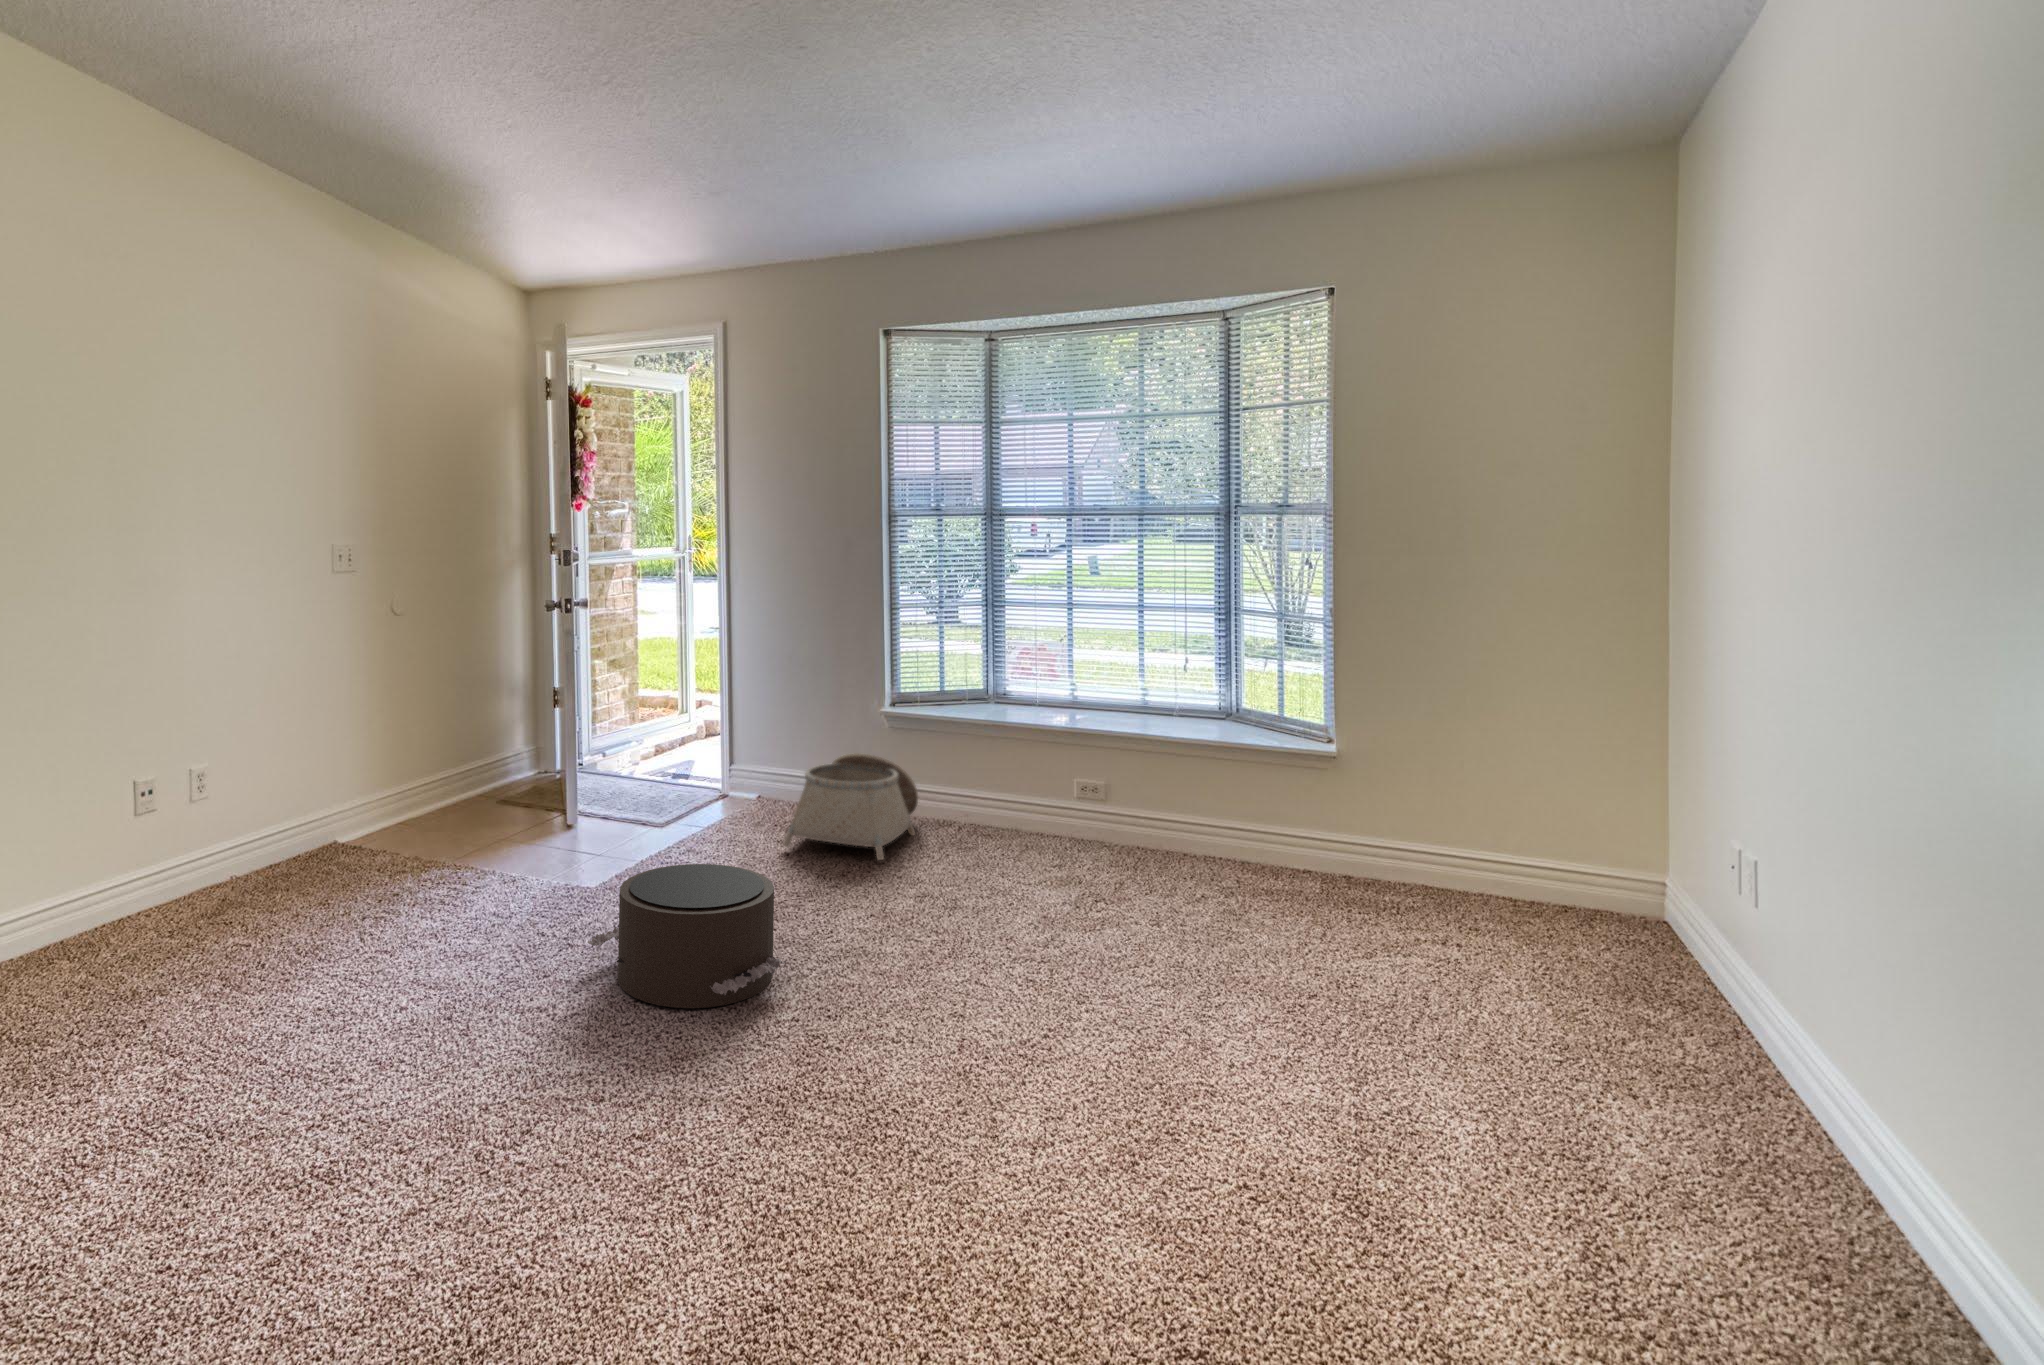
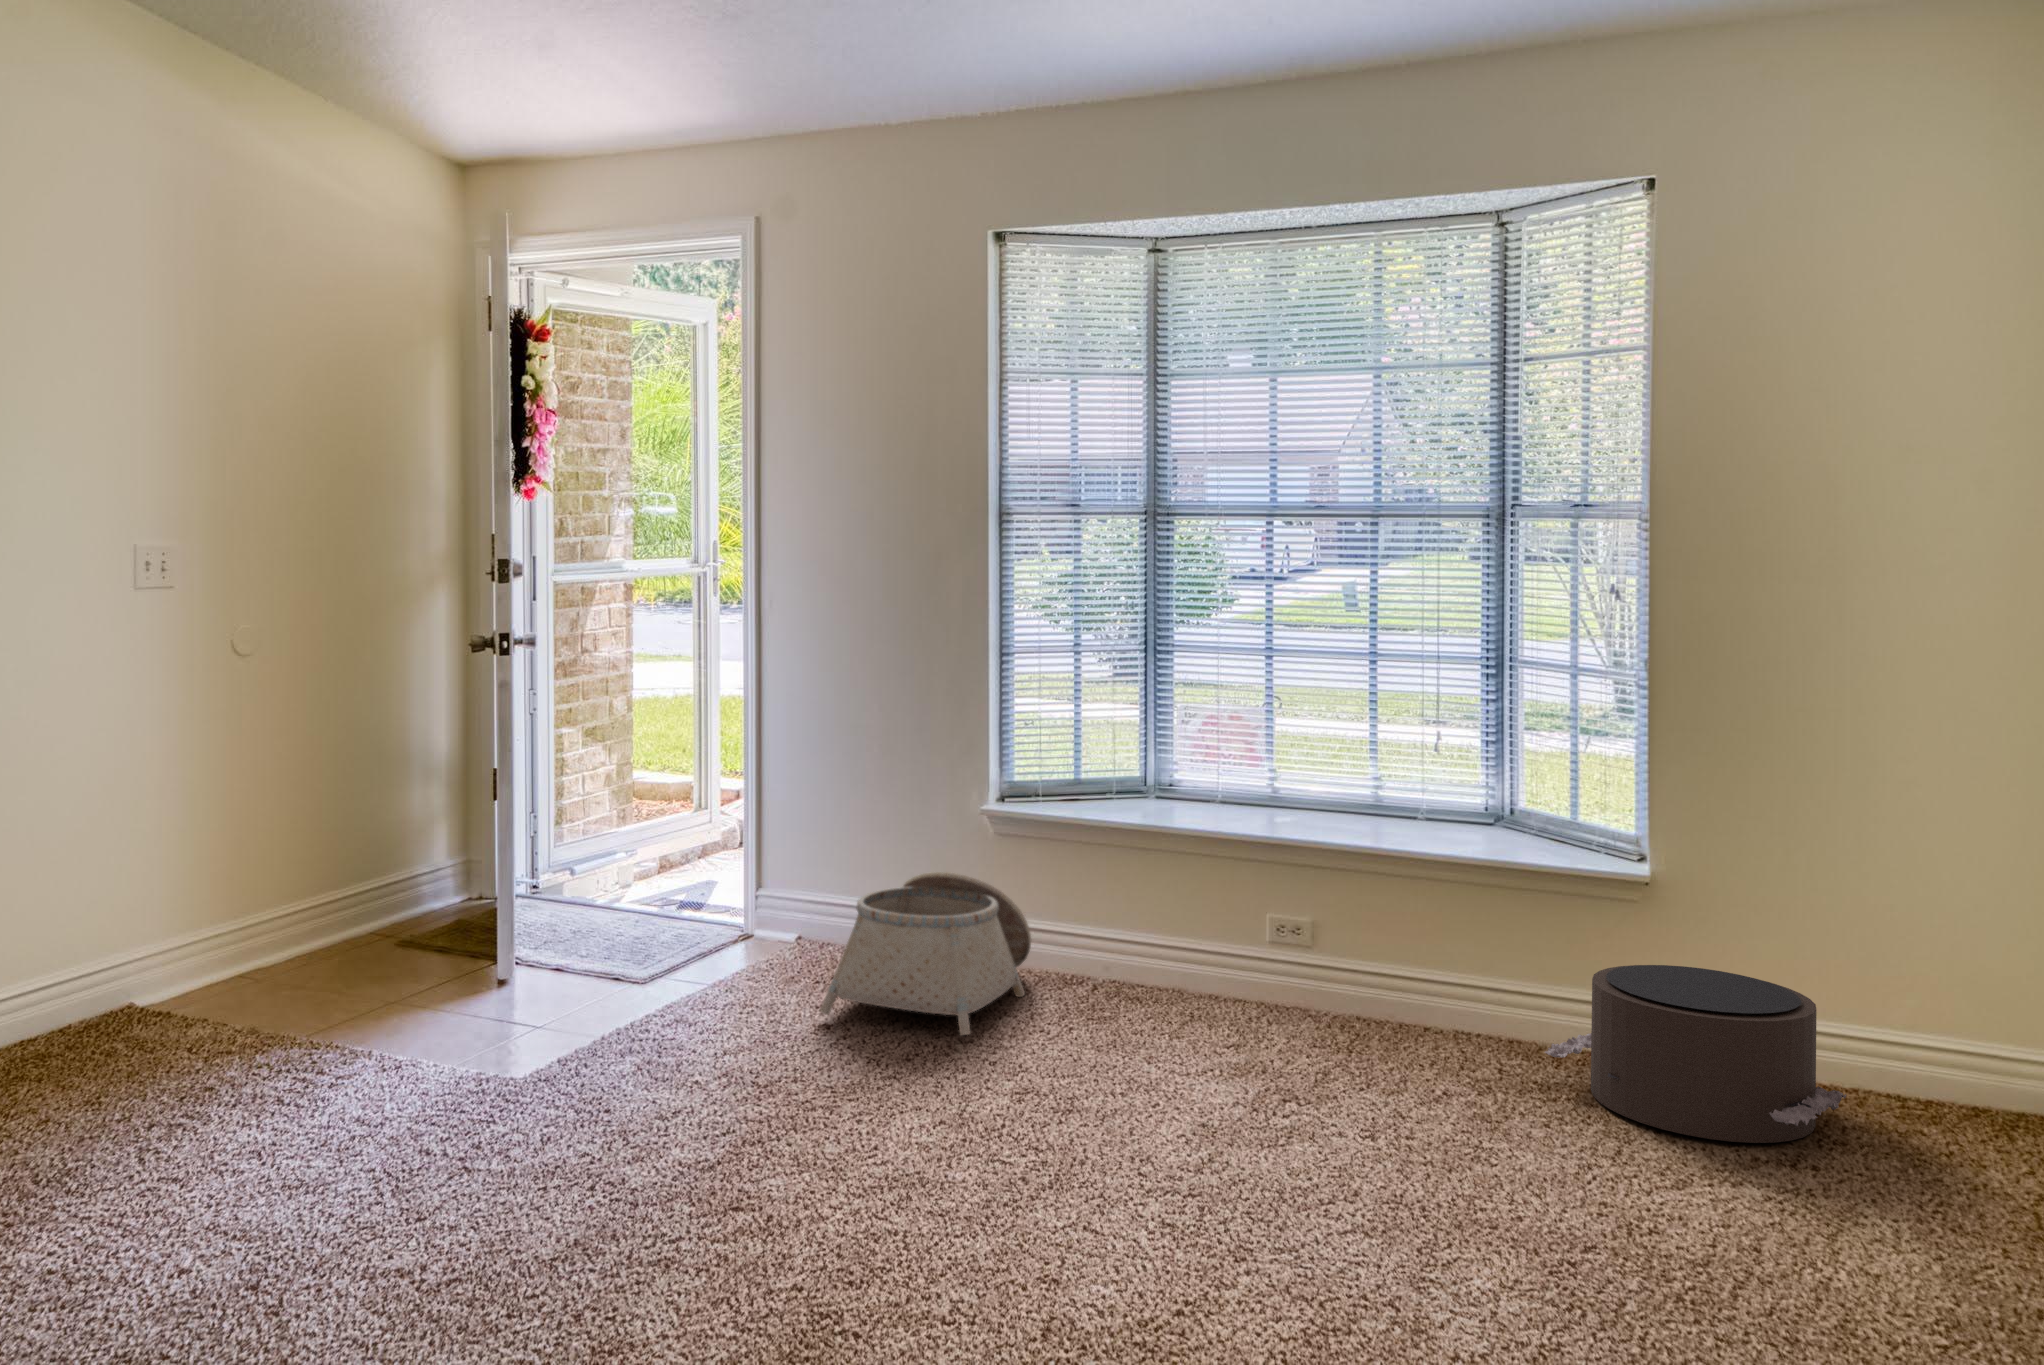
pouf: present [588,864,786,1008] -> present [1545,965,1846,1143]

